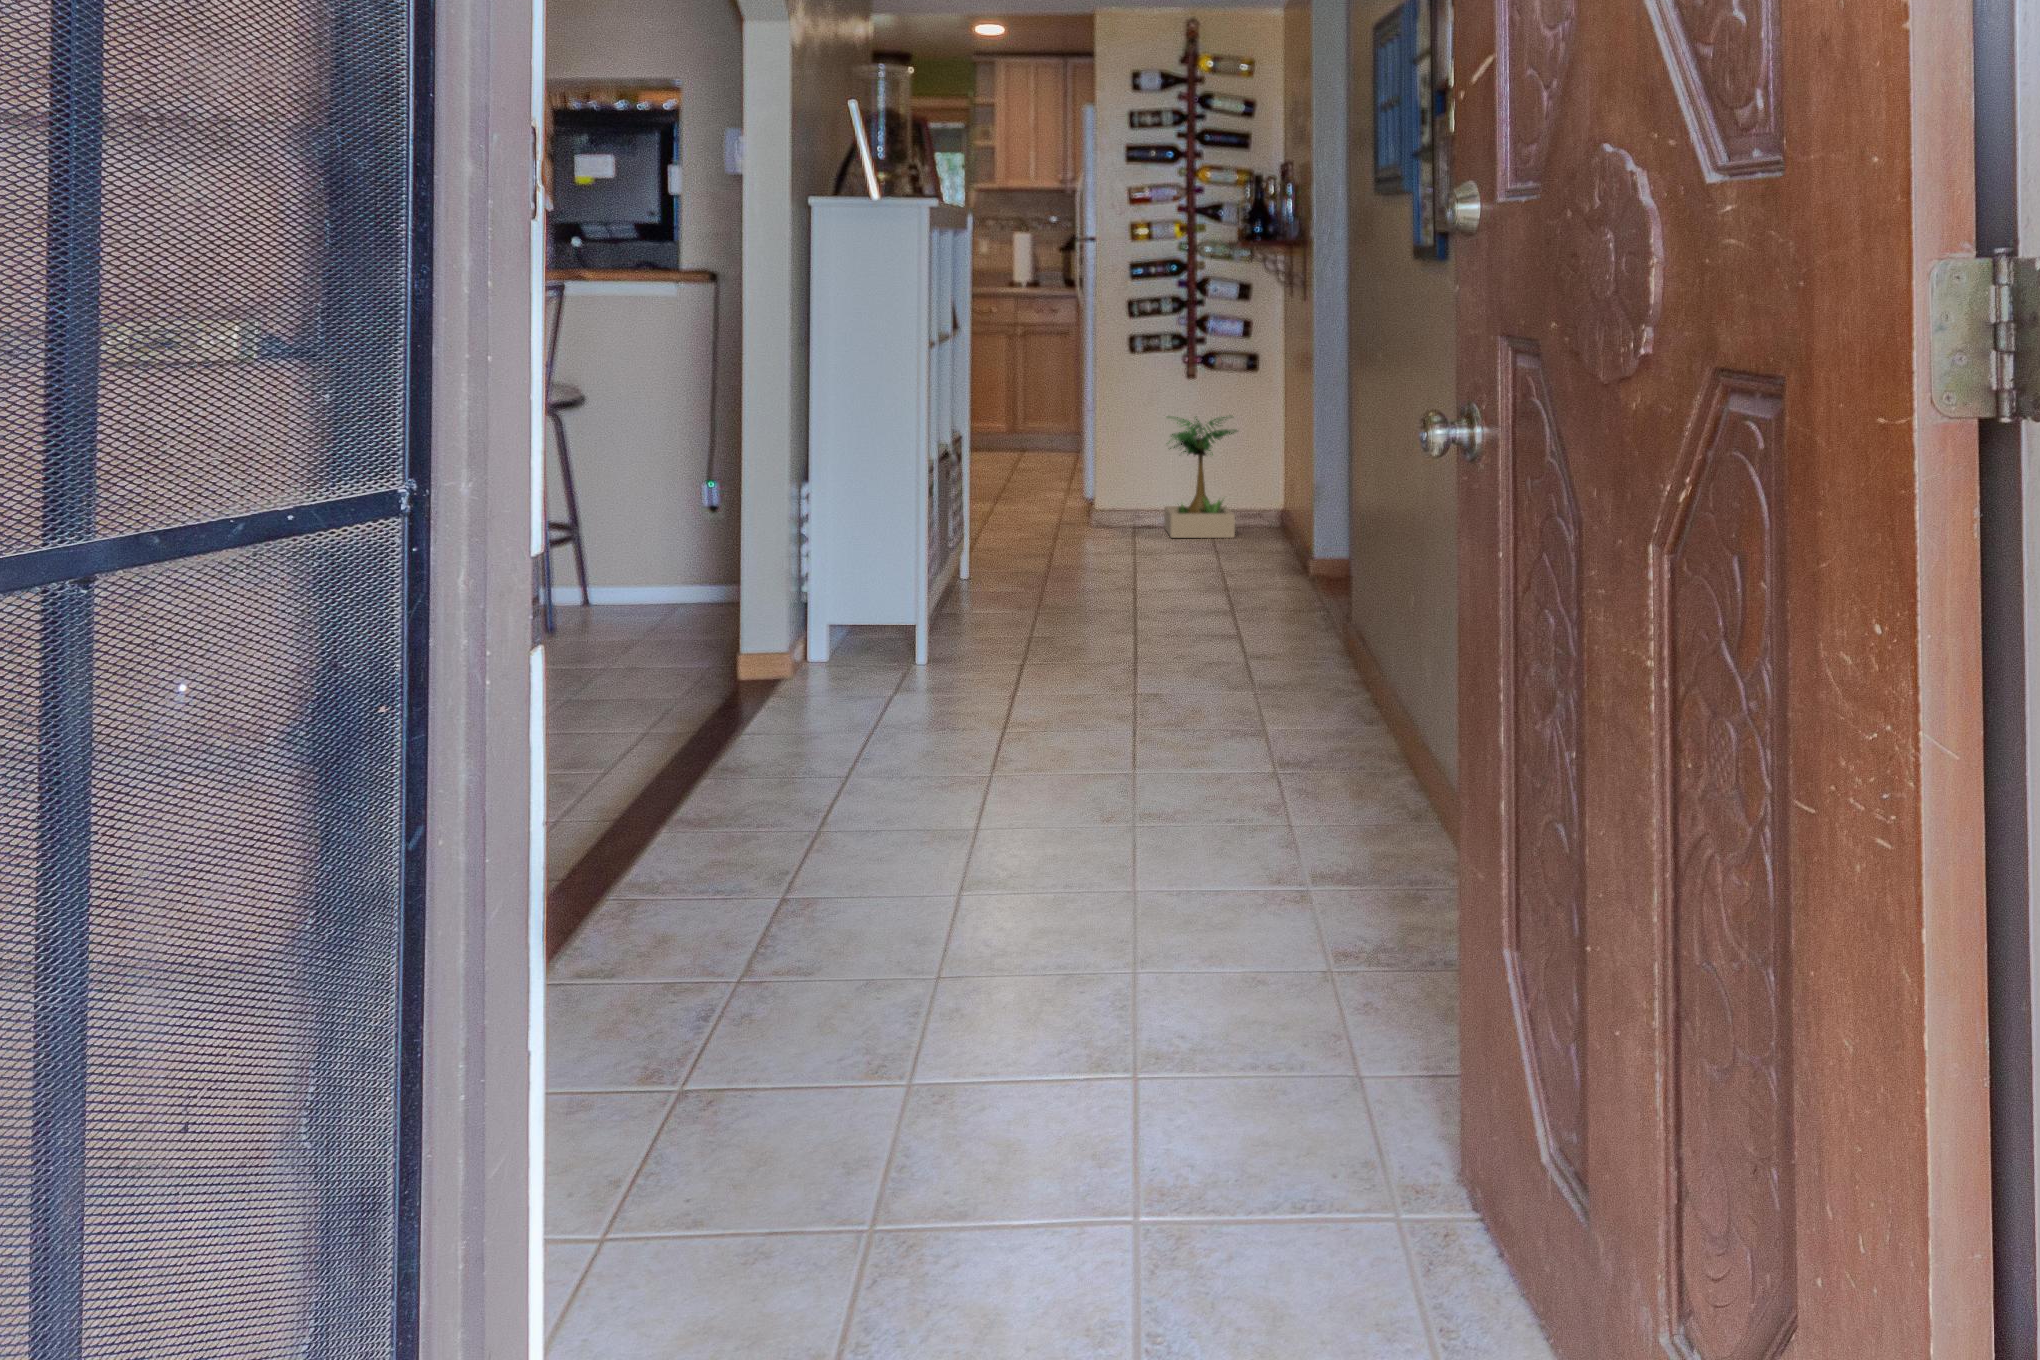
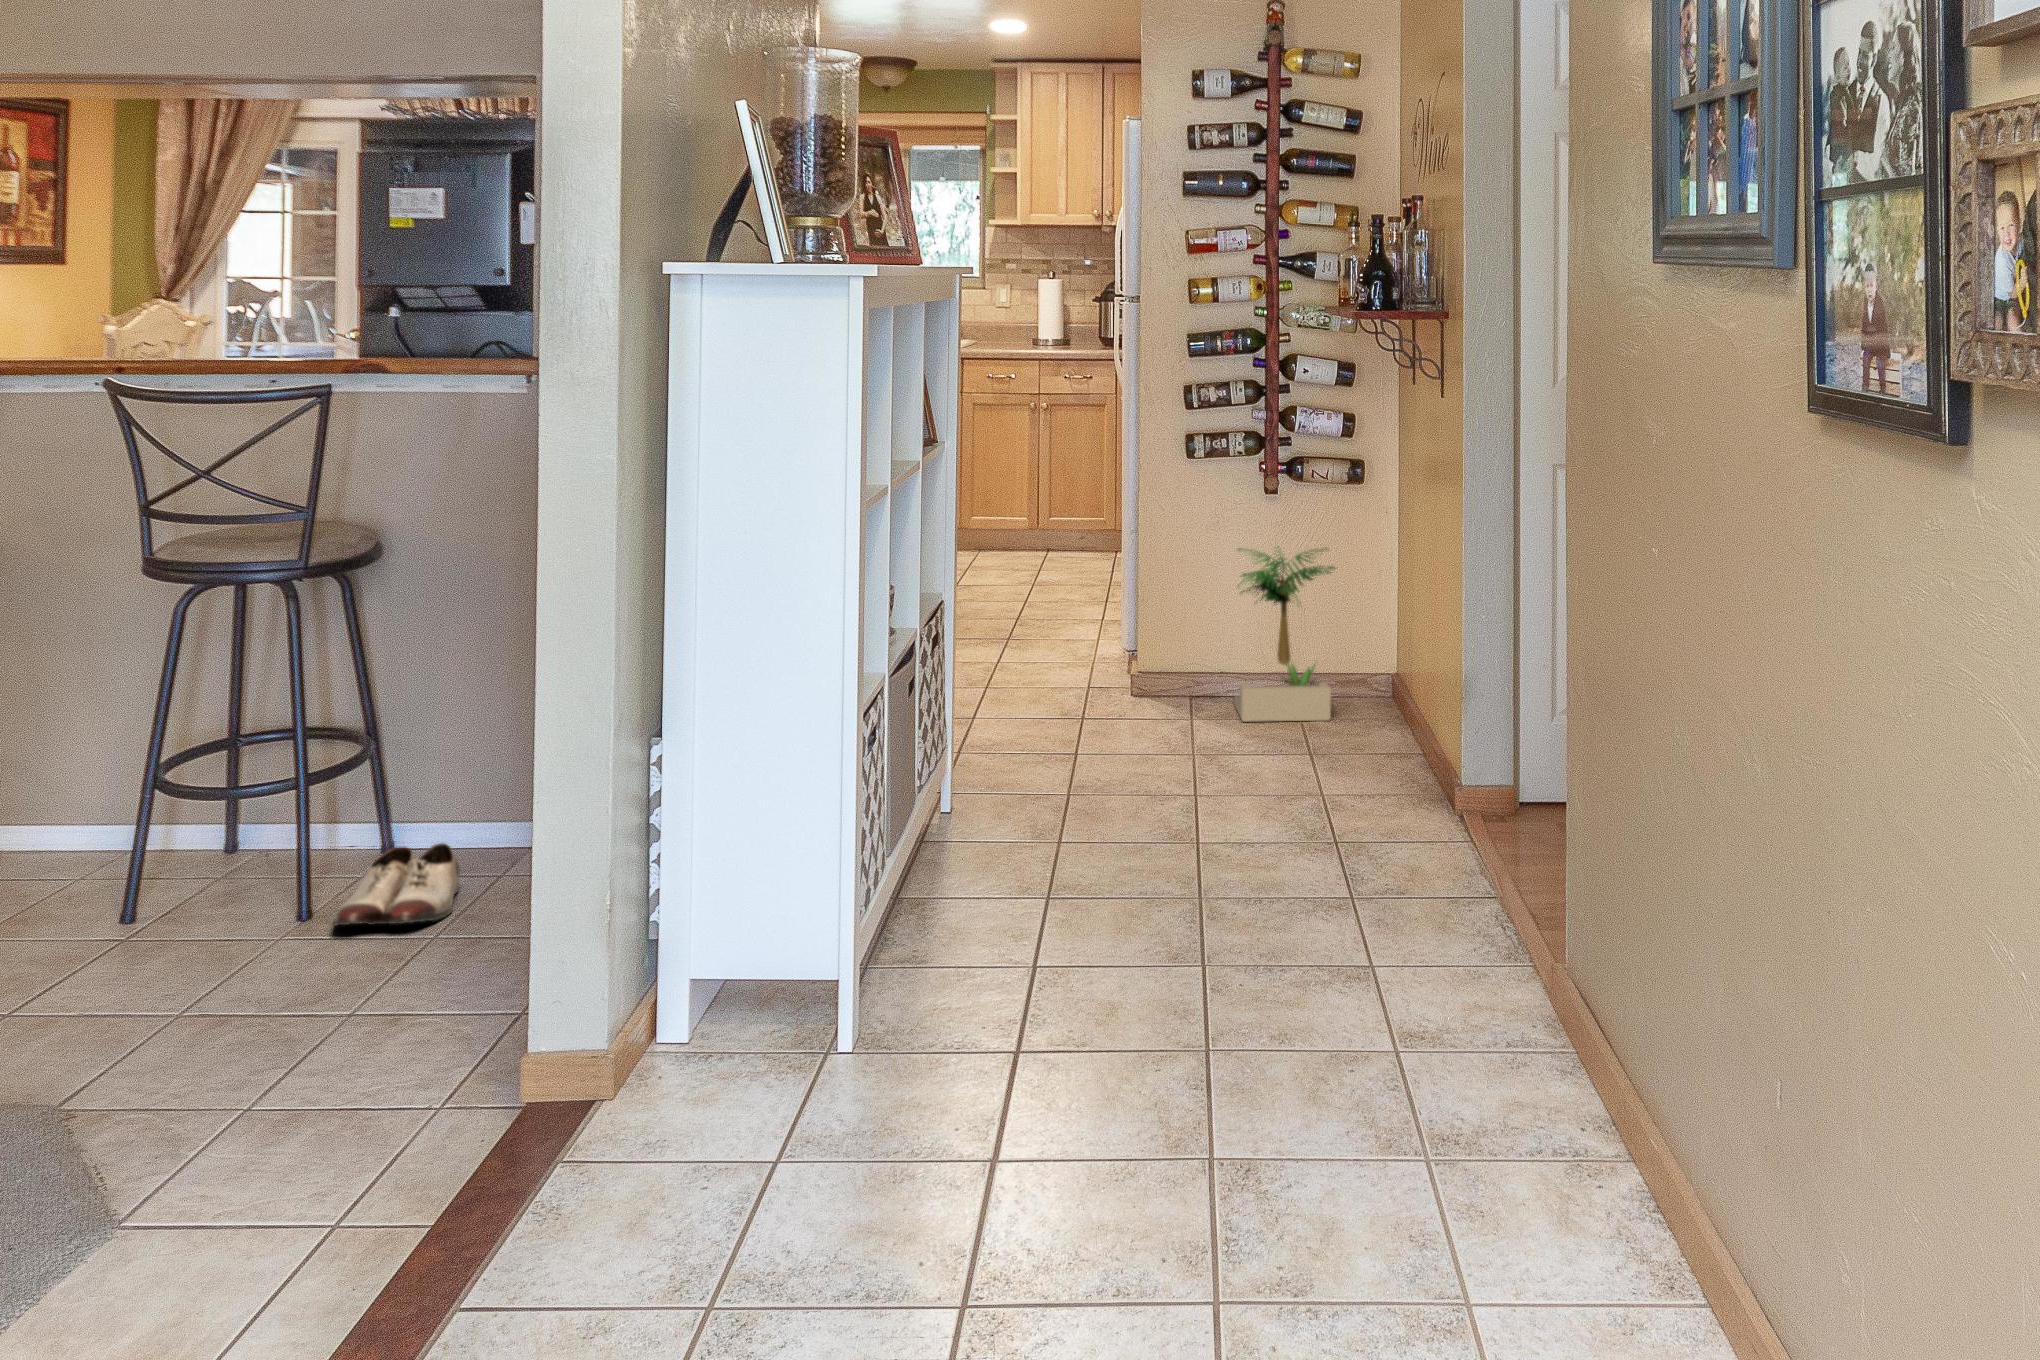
shoe: none [603,586,673,629] -> present [334,843,460,925]

